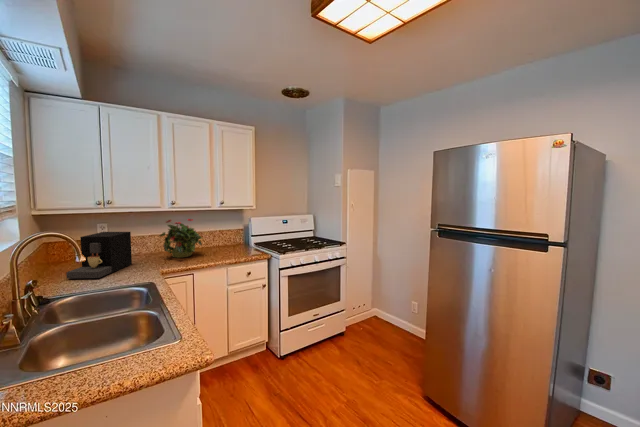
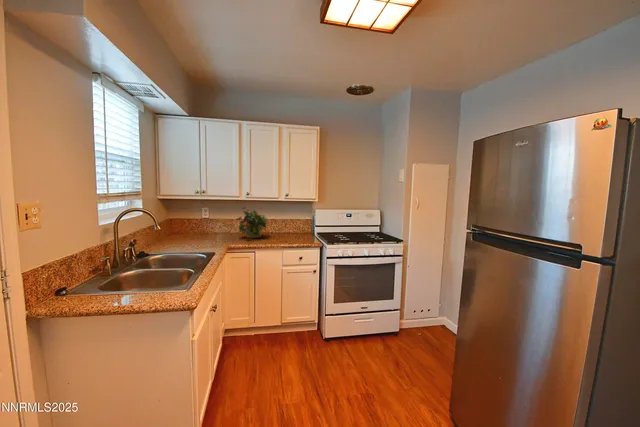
coffee maker: present [66,232,132,279] -> none [171,213,215,245]

